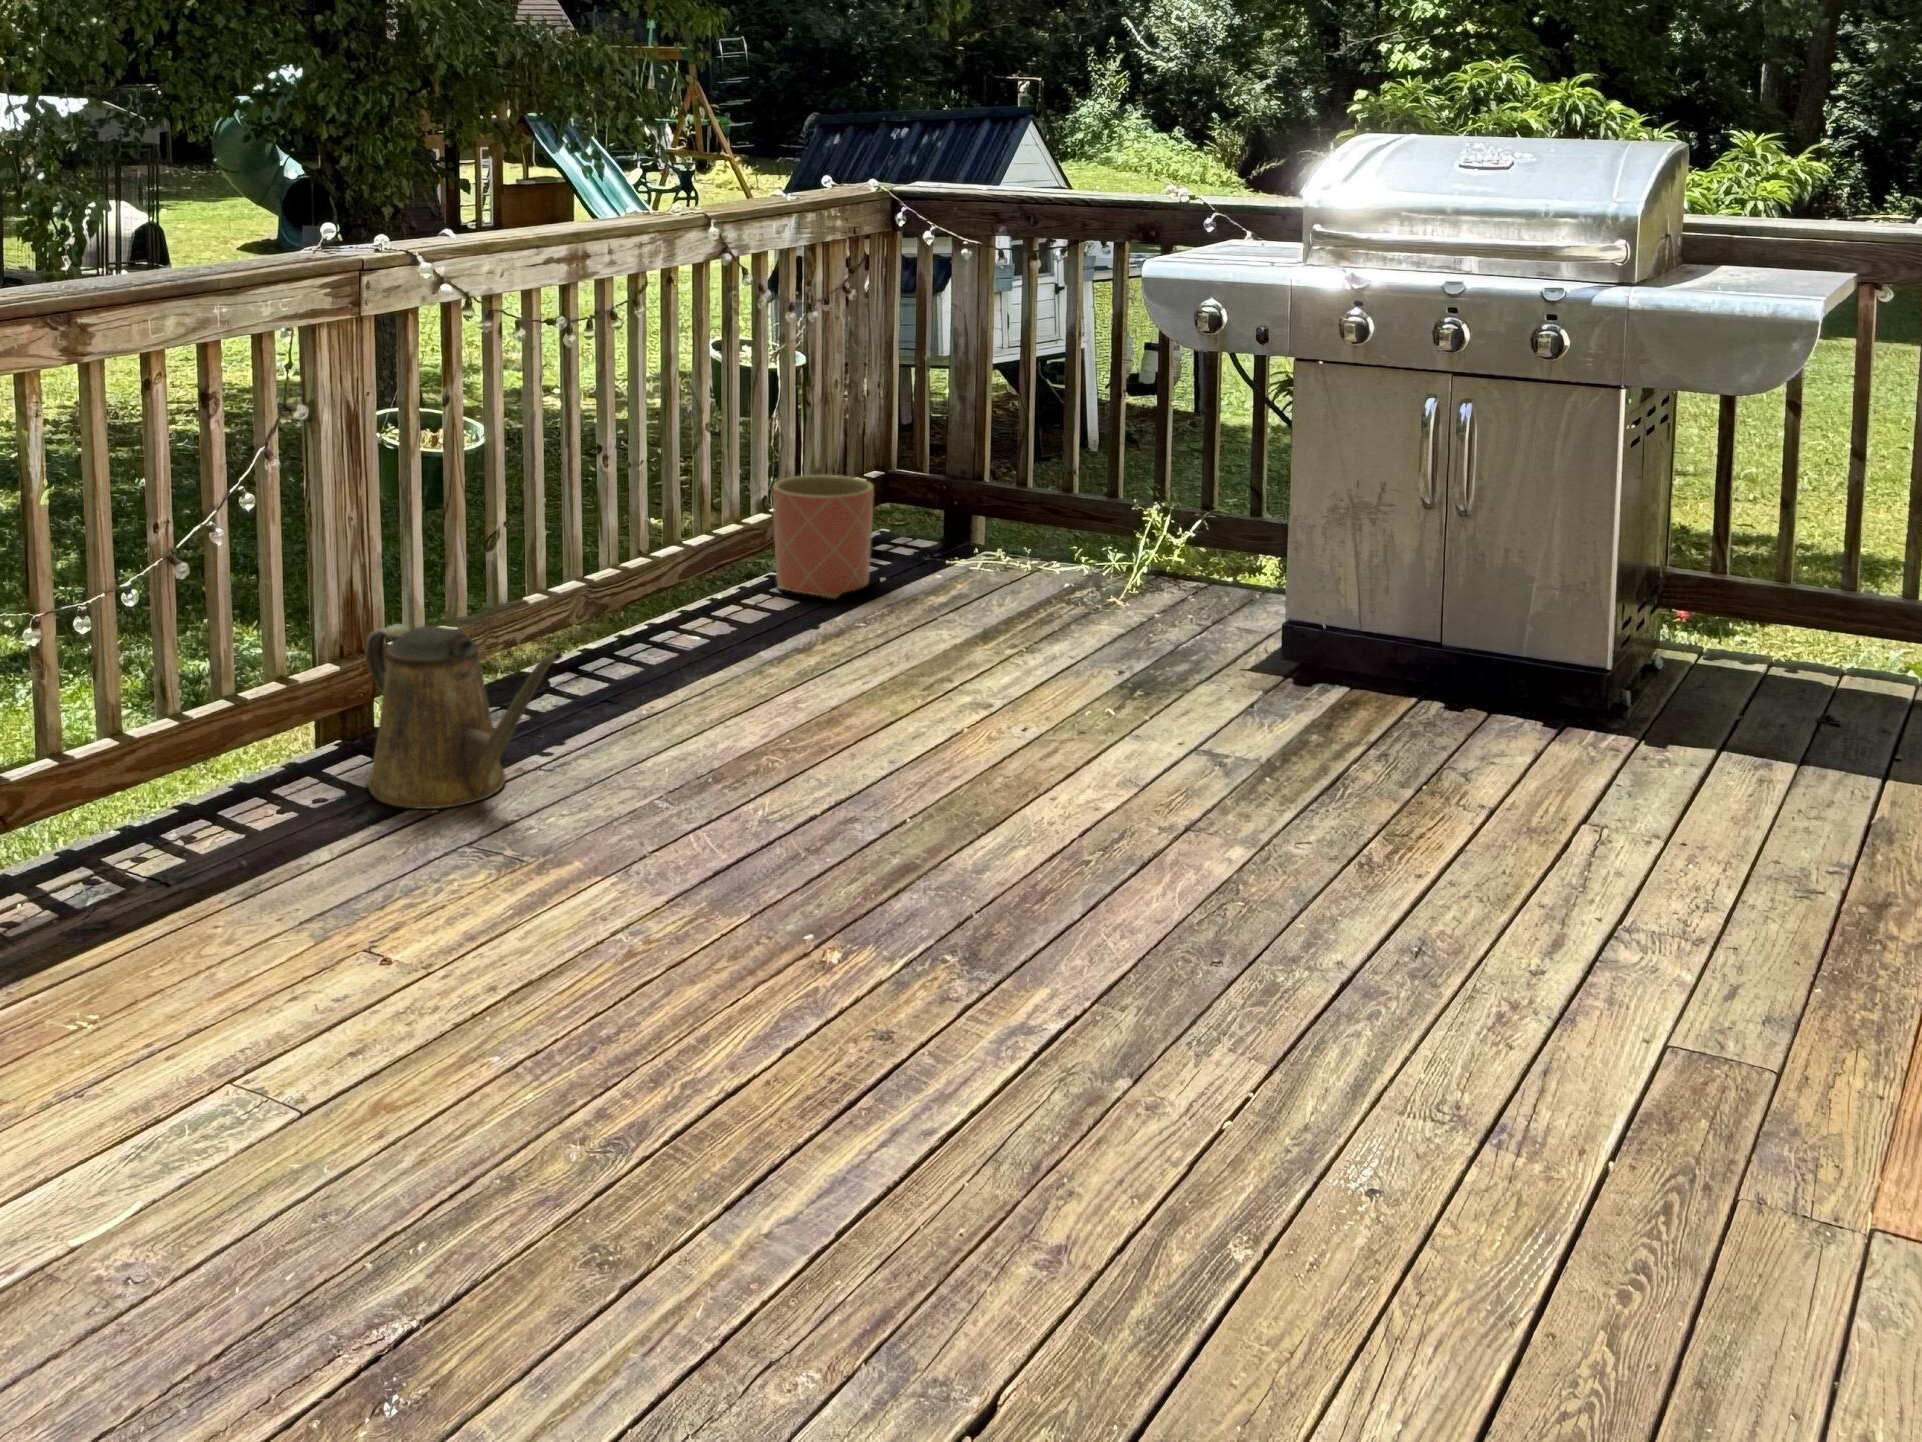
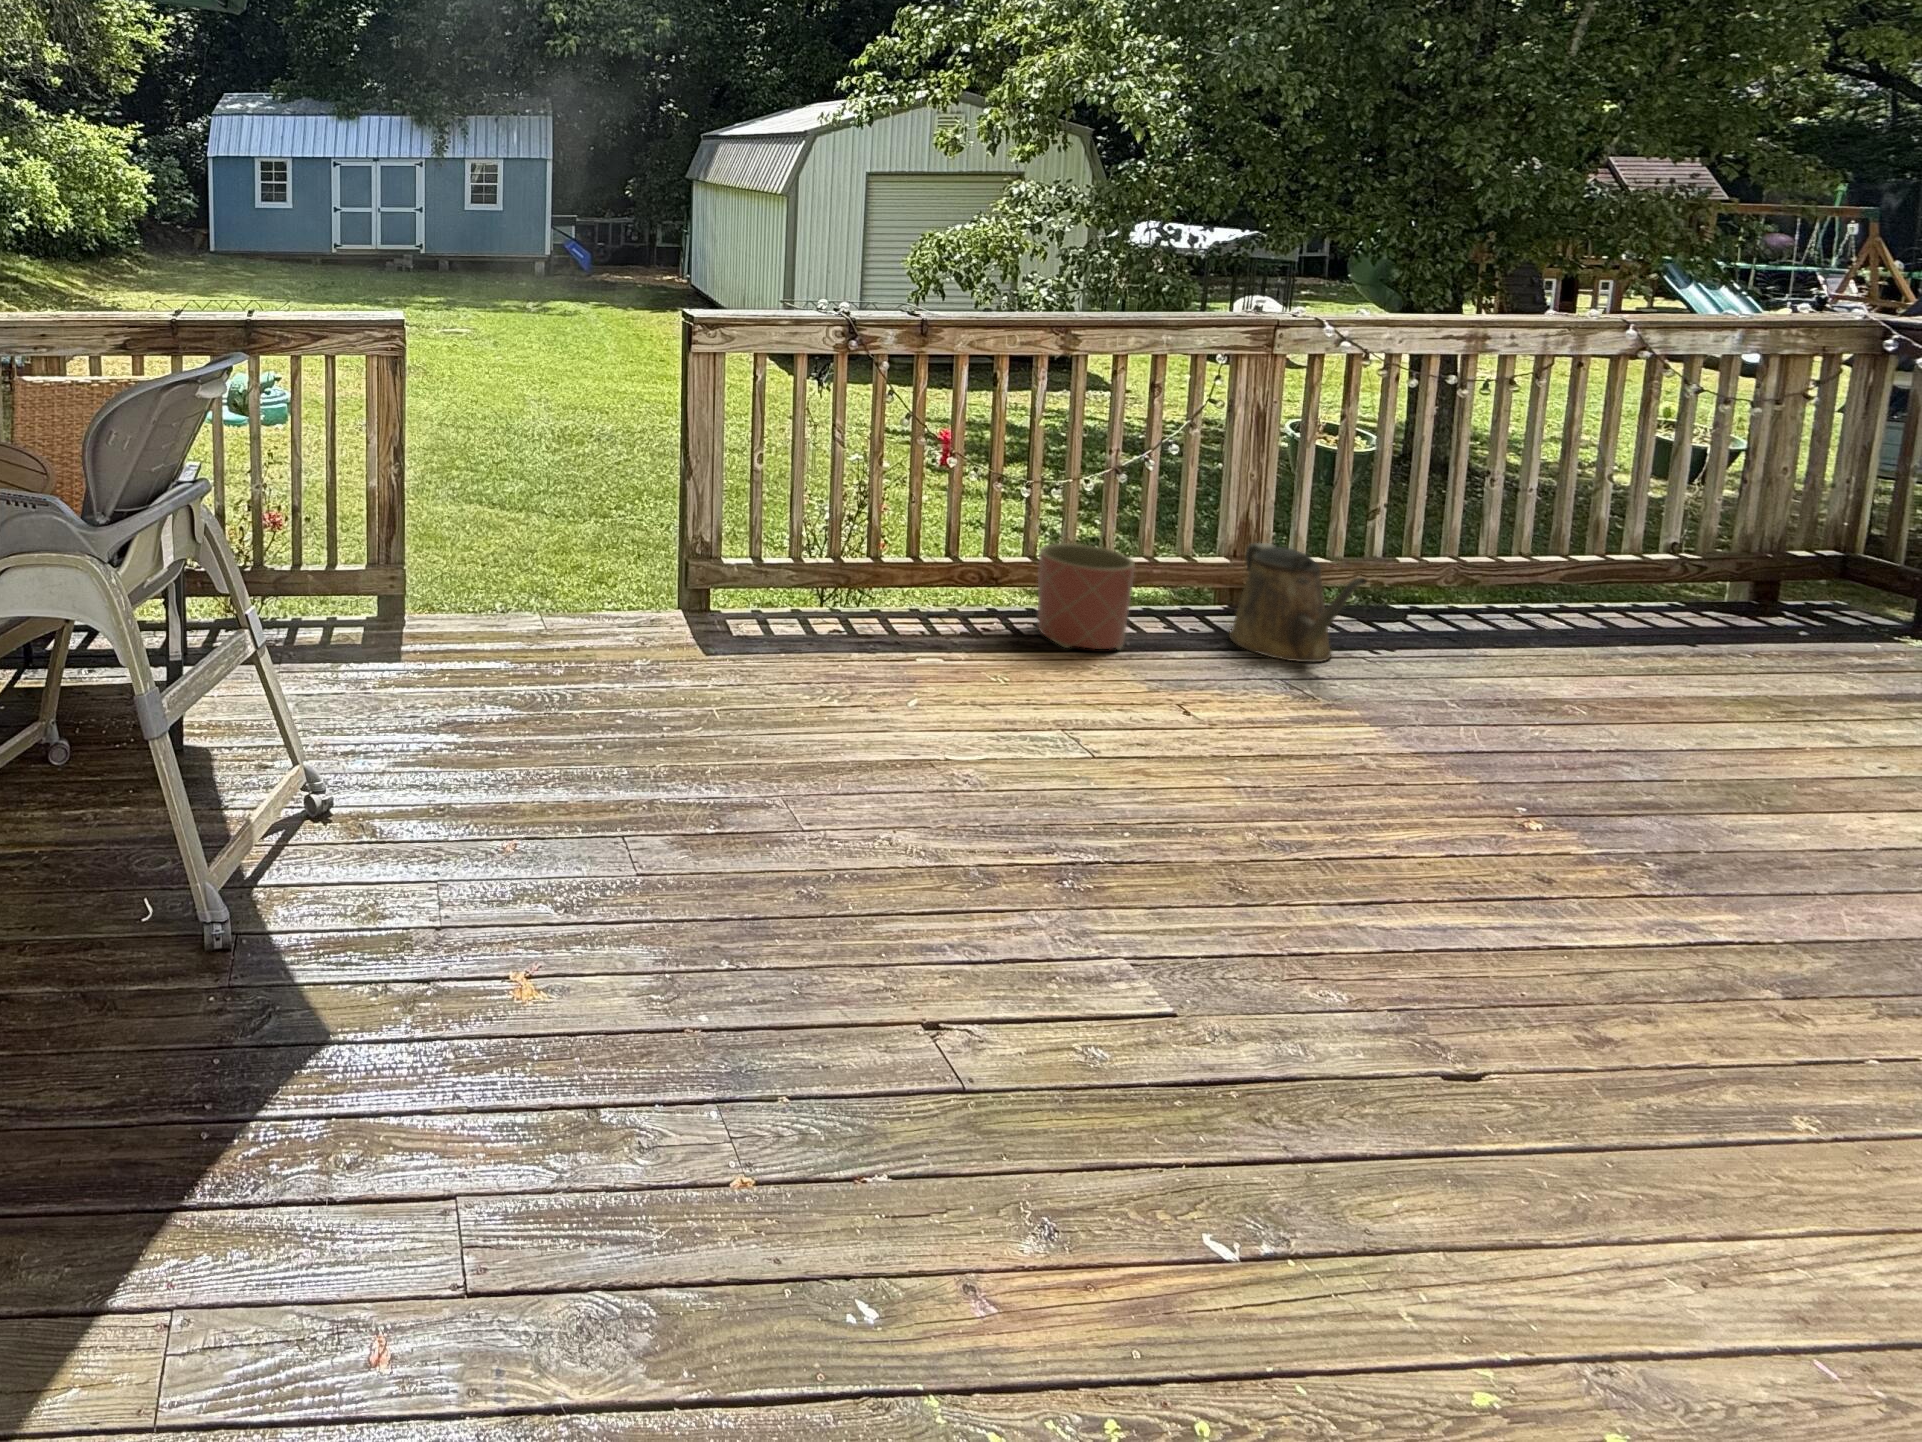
planter: present [773,475,874,599] -> present [1038,543,1135,650]

